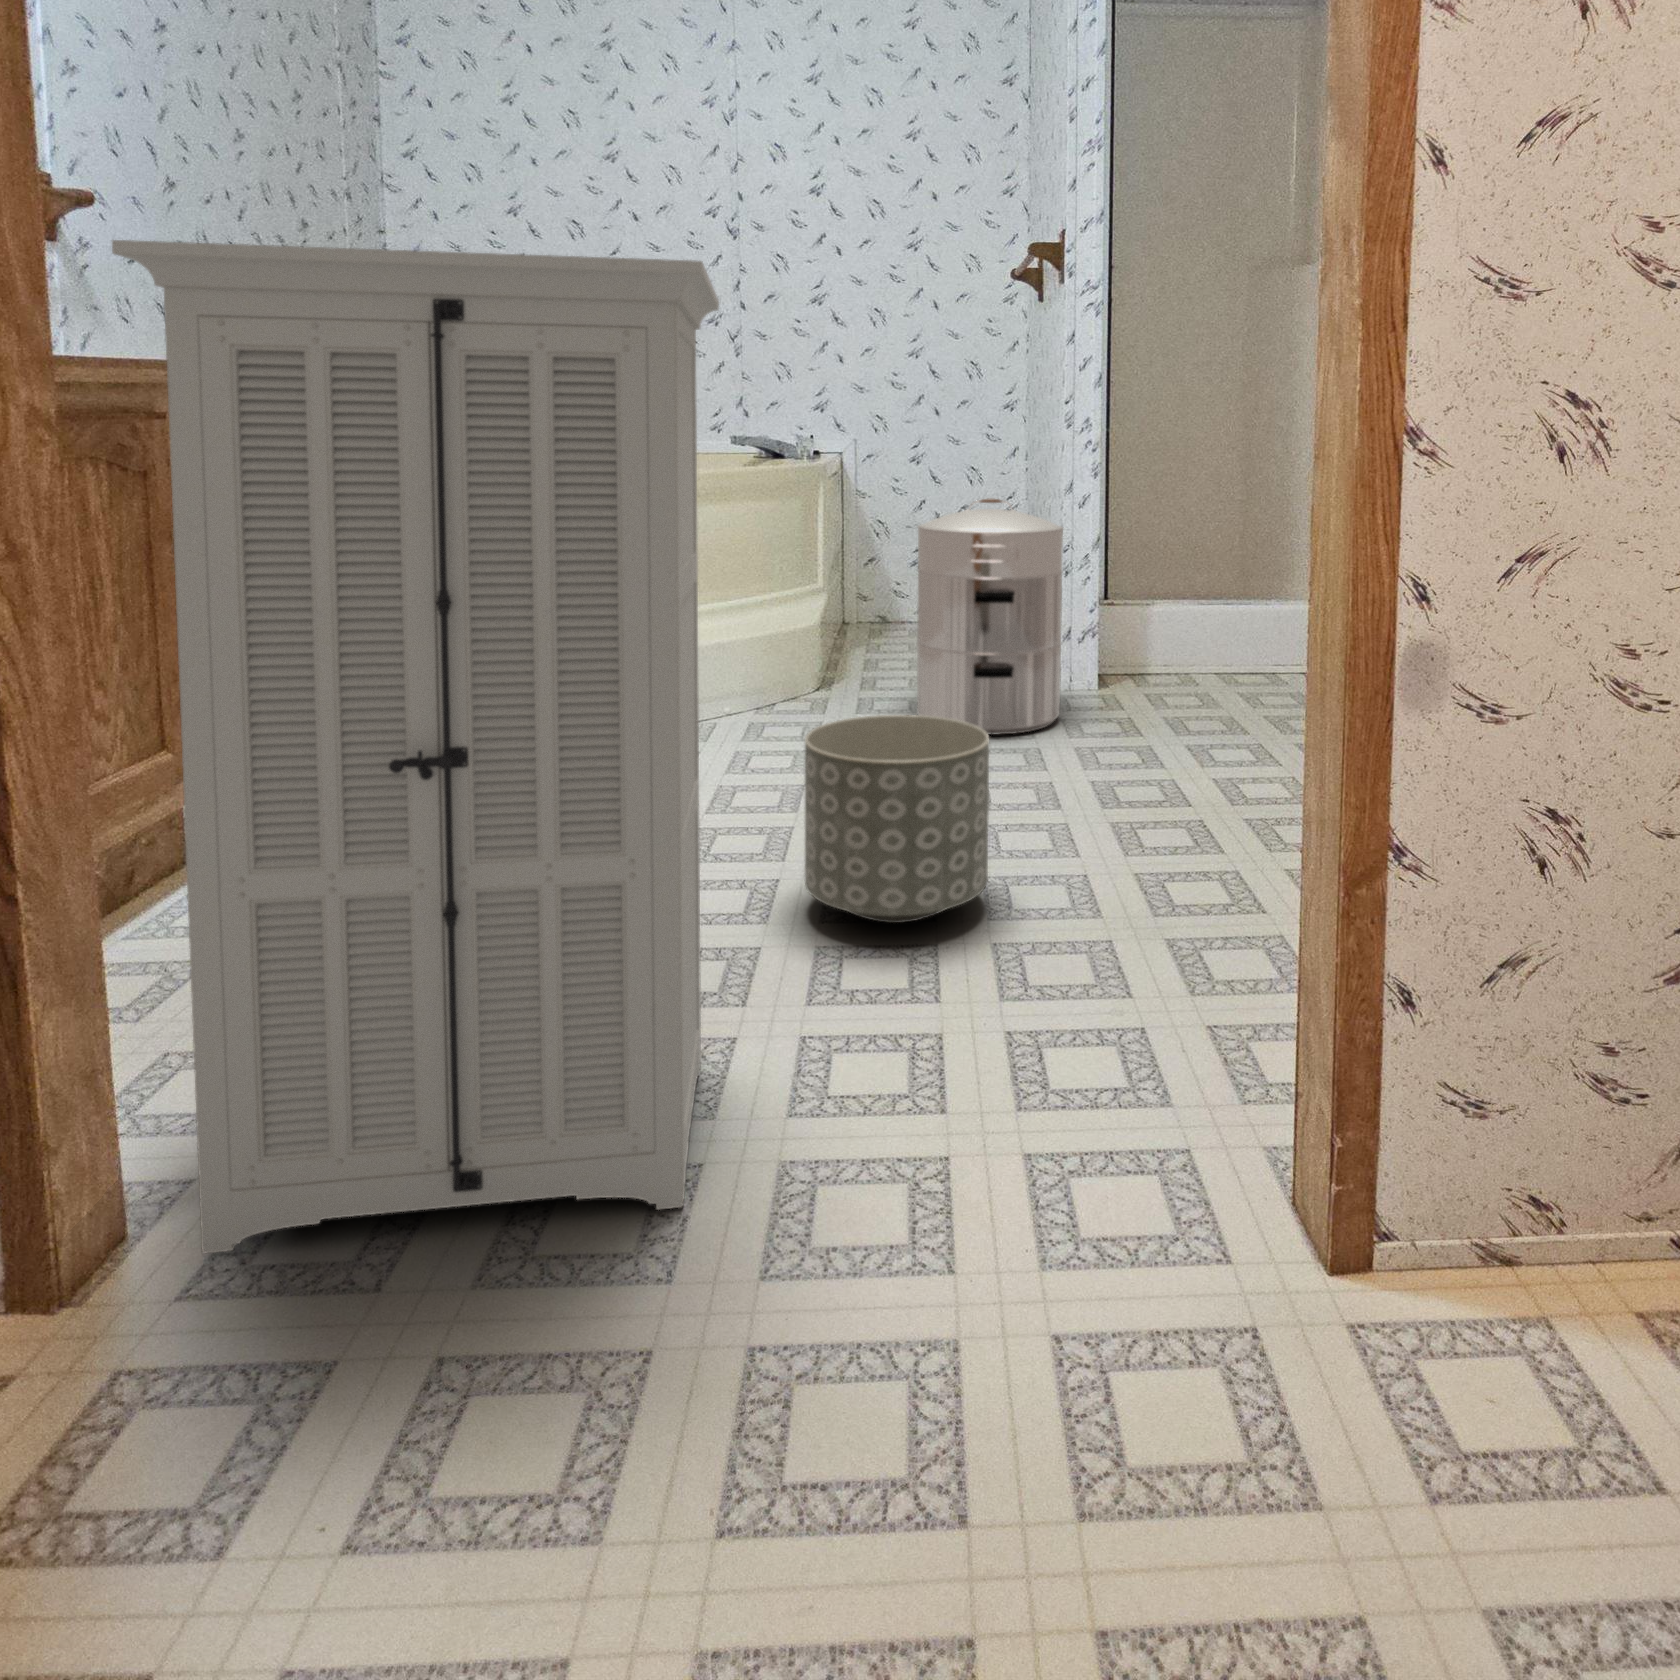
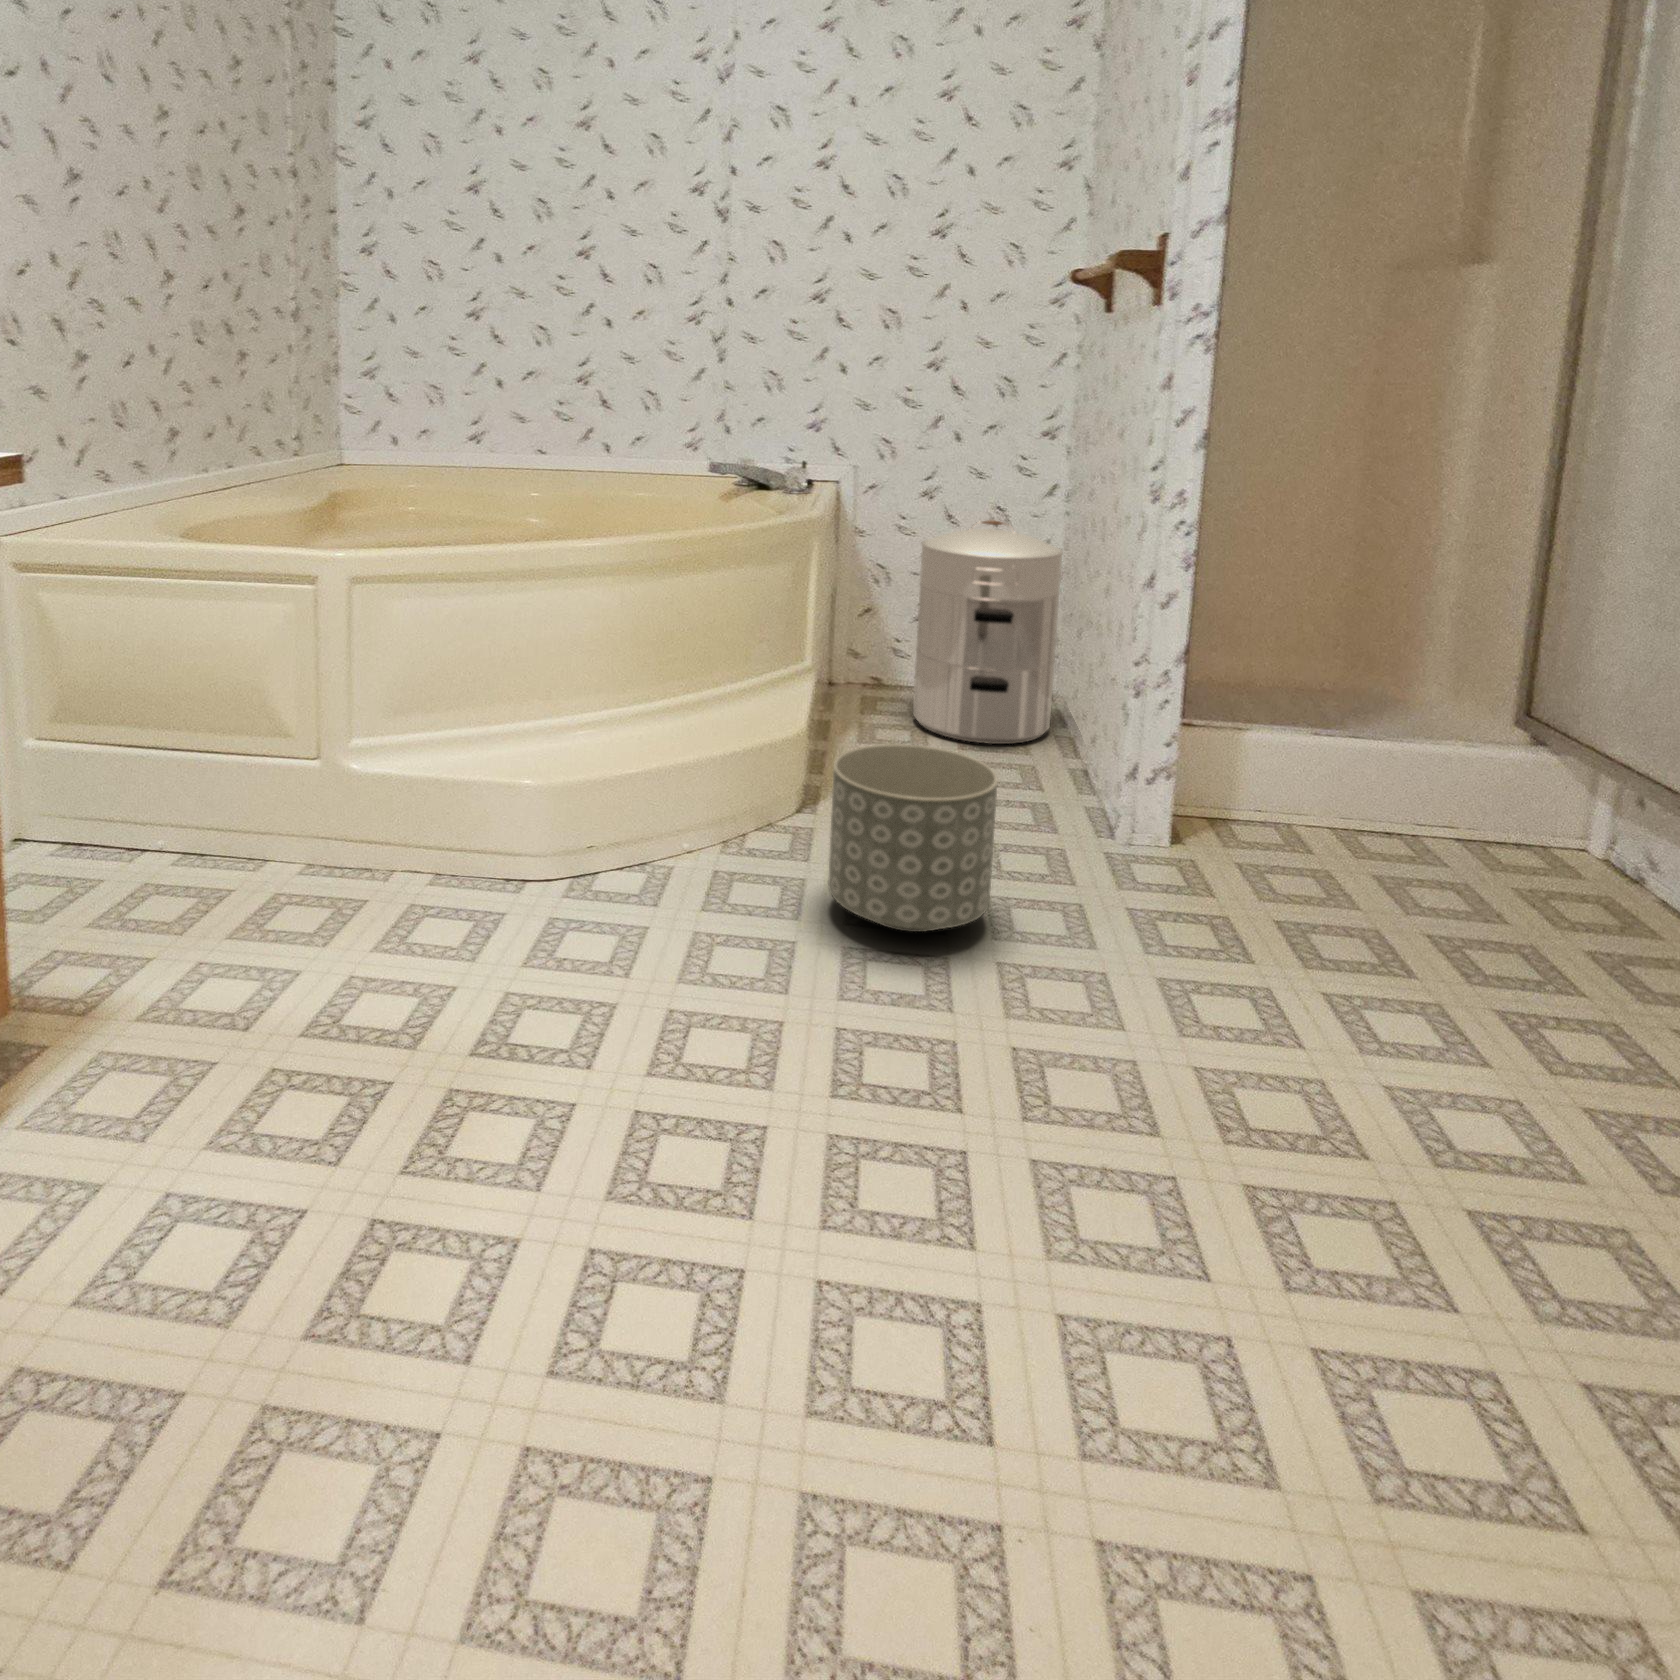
storage cabinet: present [112,240,719,1254] -> none [387,405,808,1162]

